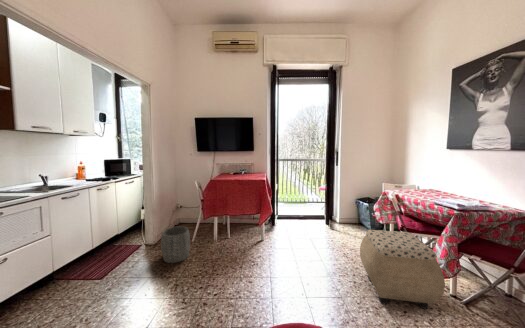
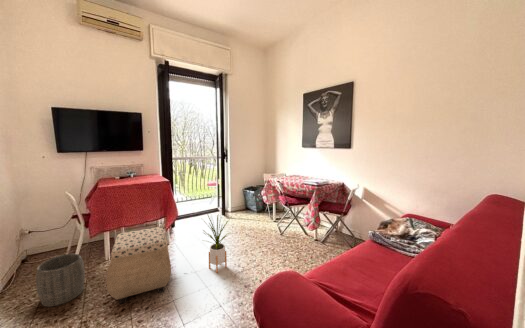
house plant: none [271,215,309,287] -> present [208,215,228,273]
ottoman: present [360,230,445,309] -> present [106,227,171,304]

